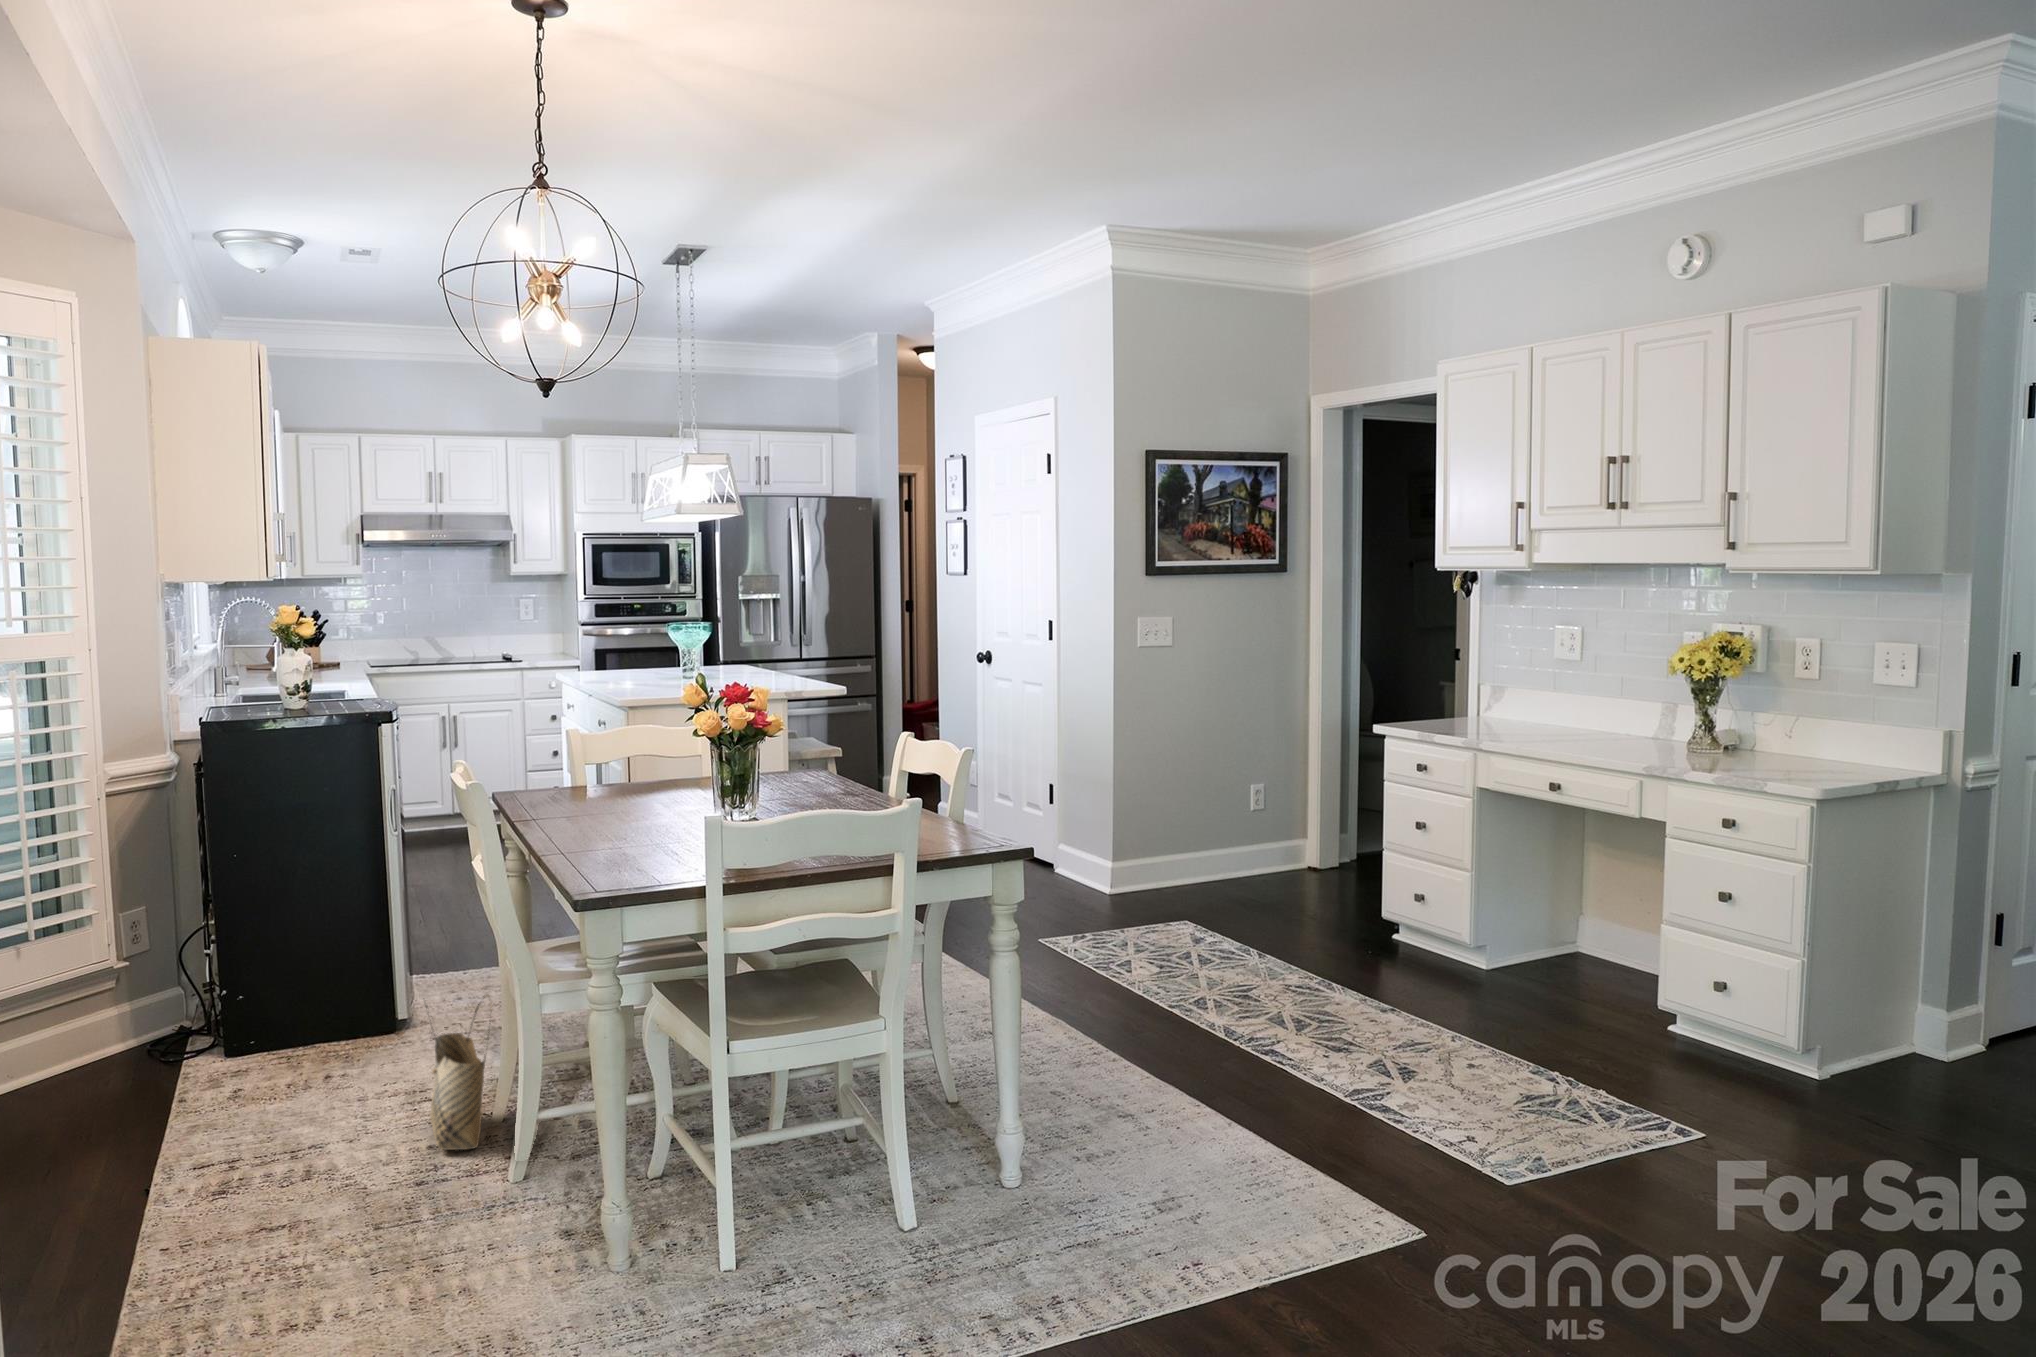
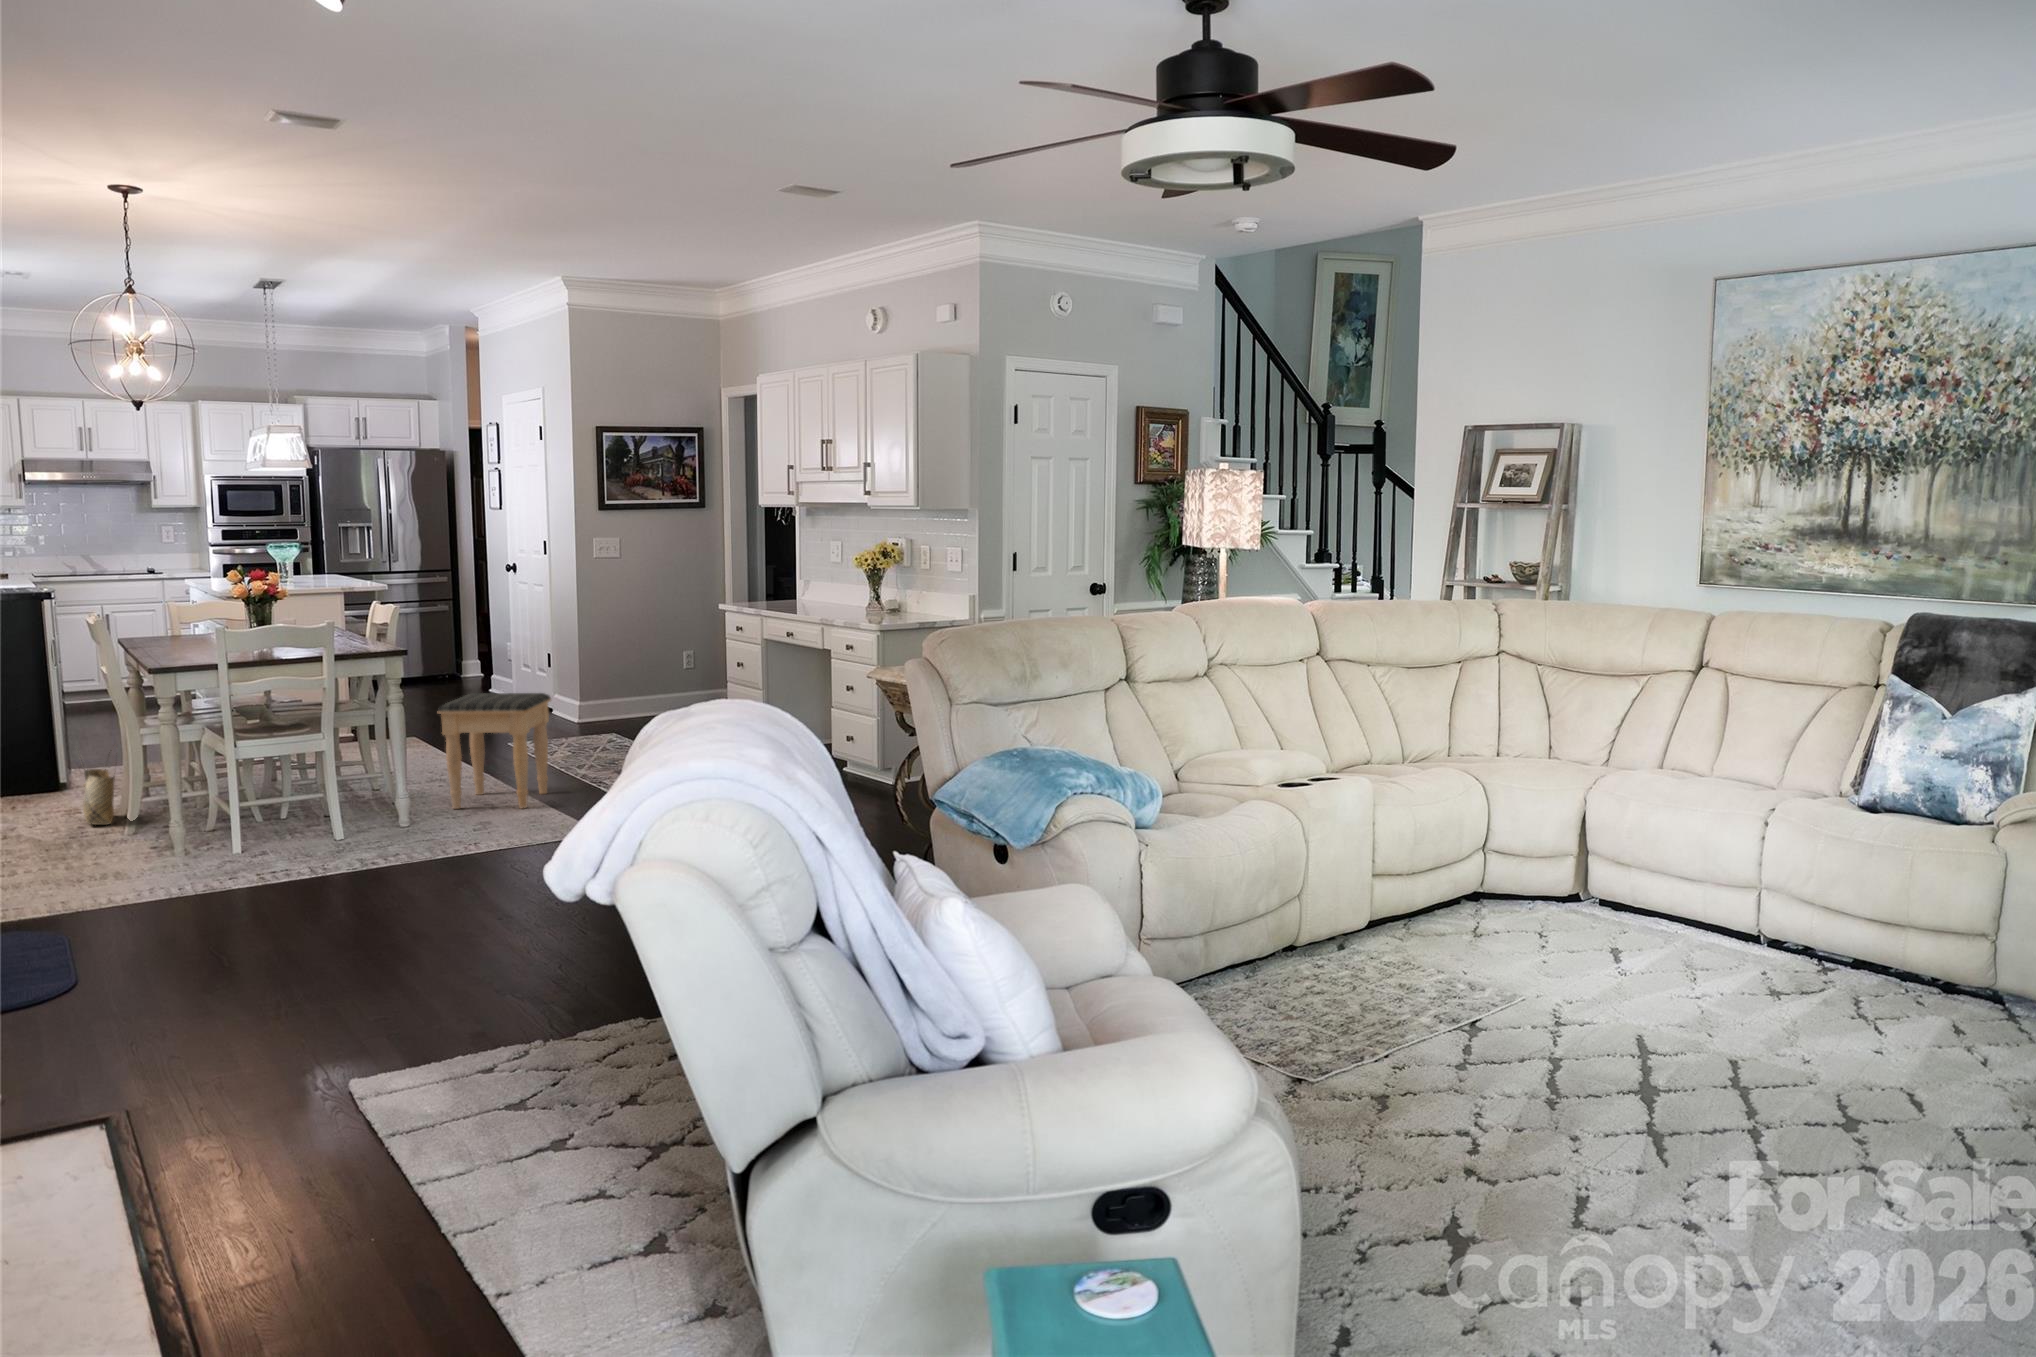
footstool: none [1055,905,1227,1147] -> present [437,693,551,809]

